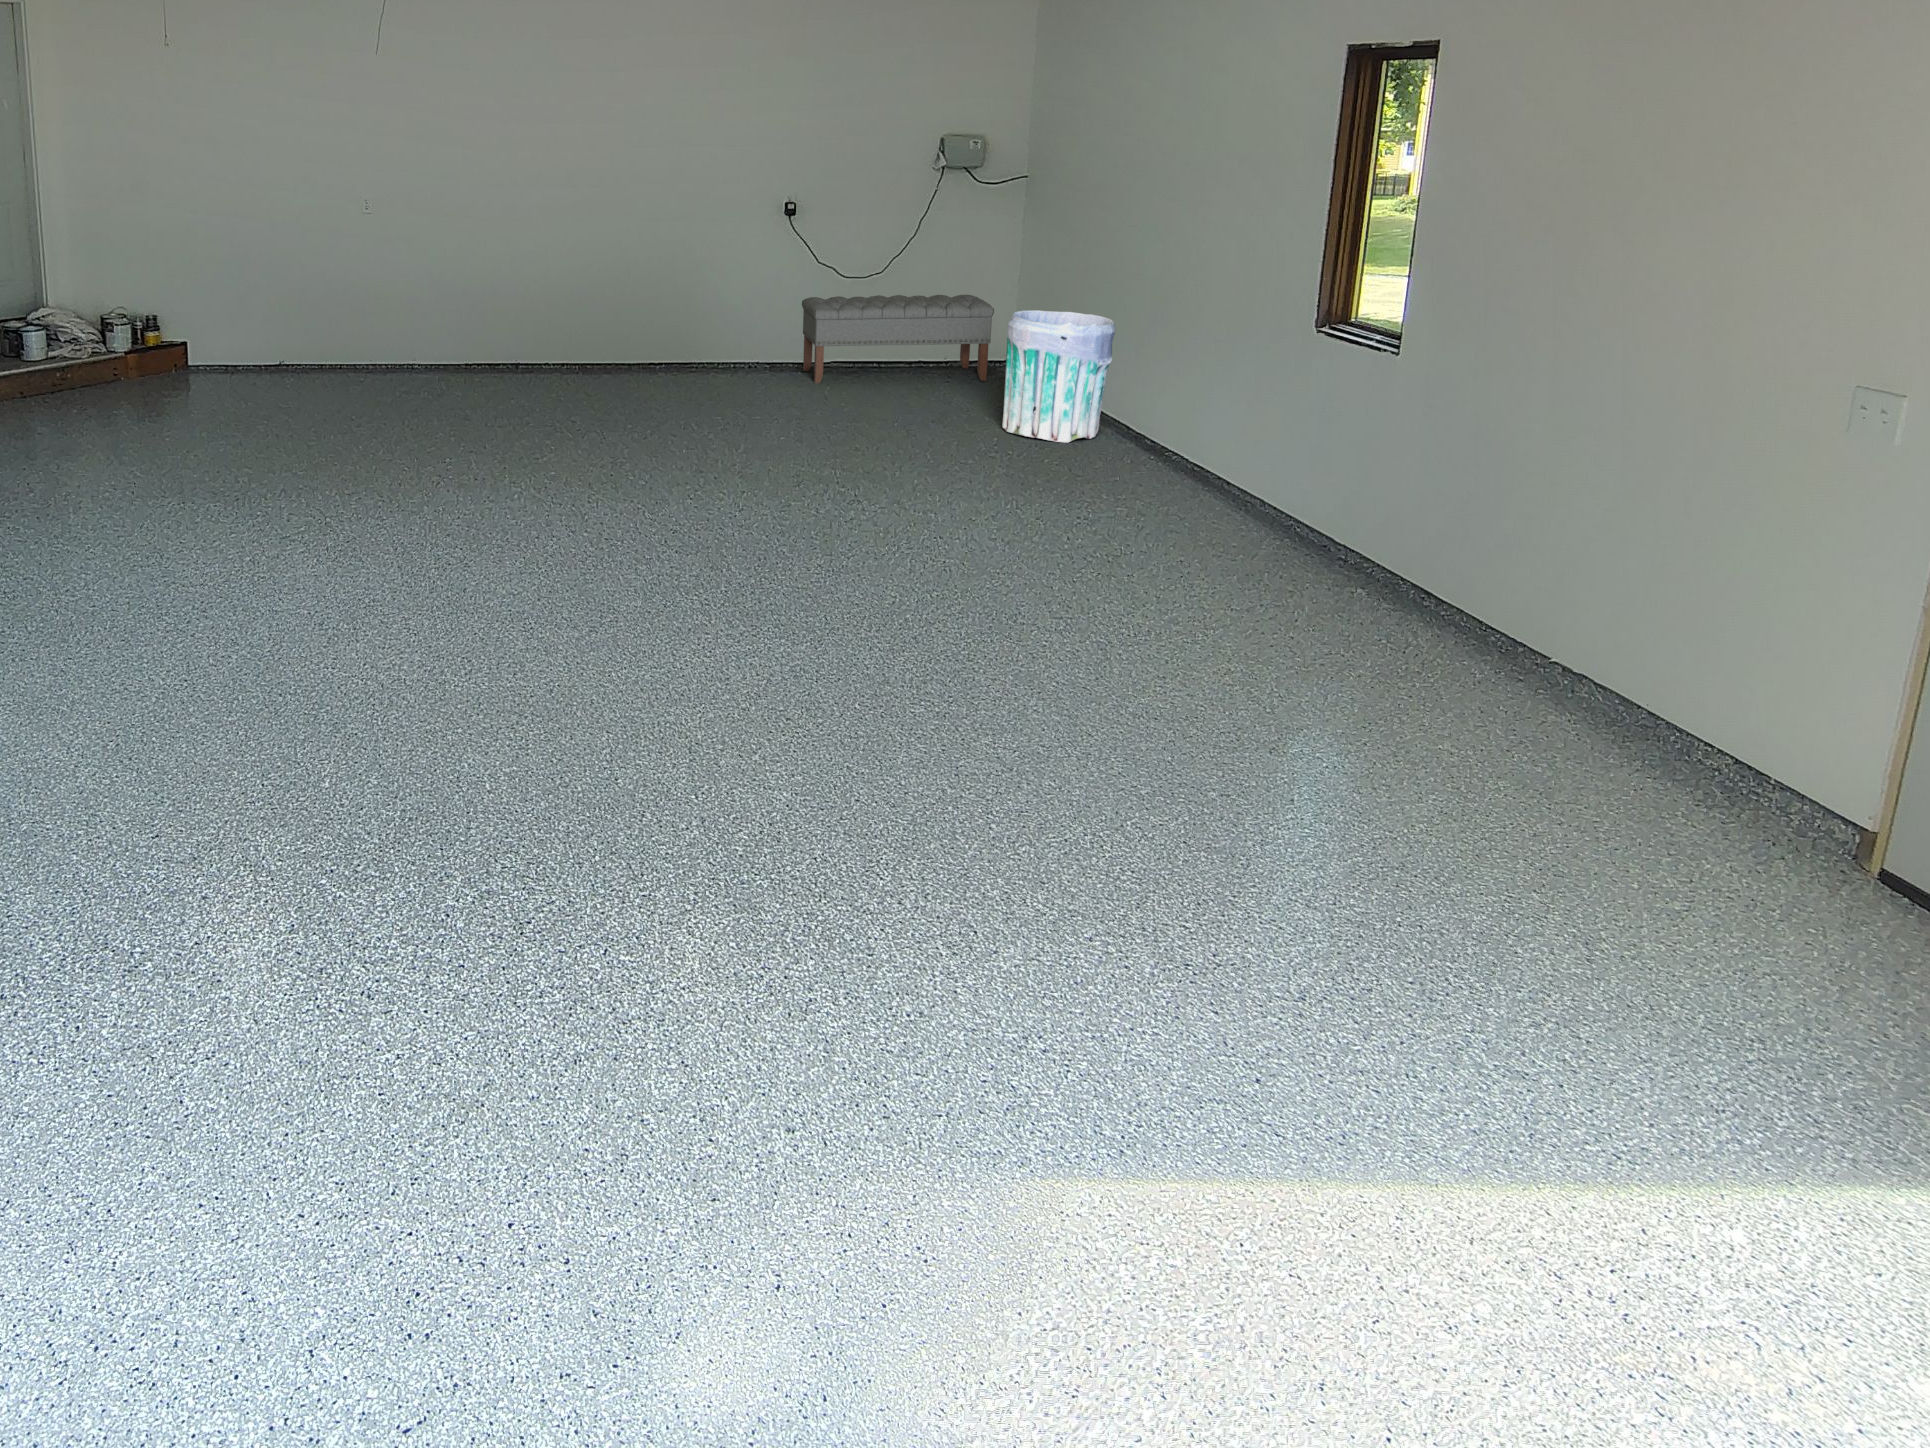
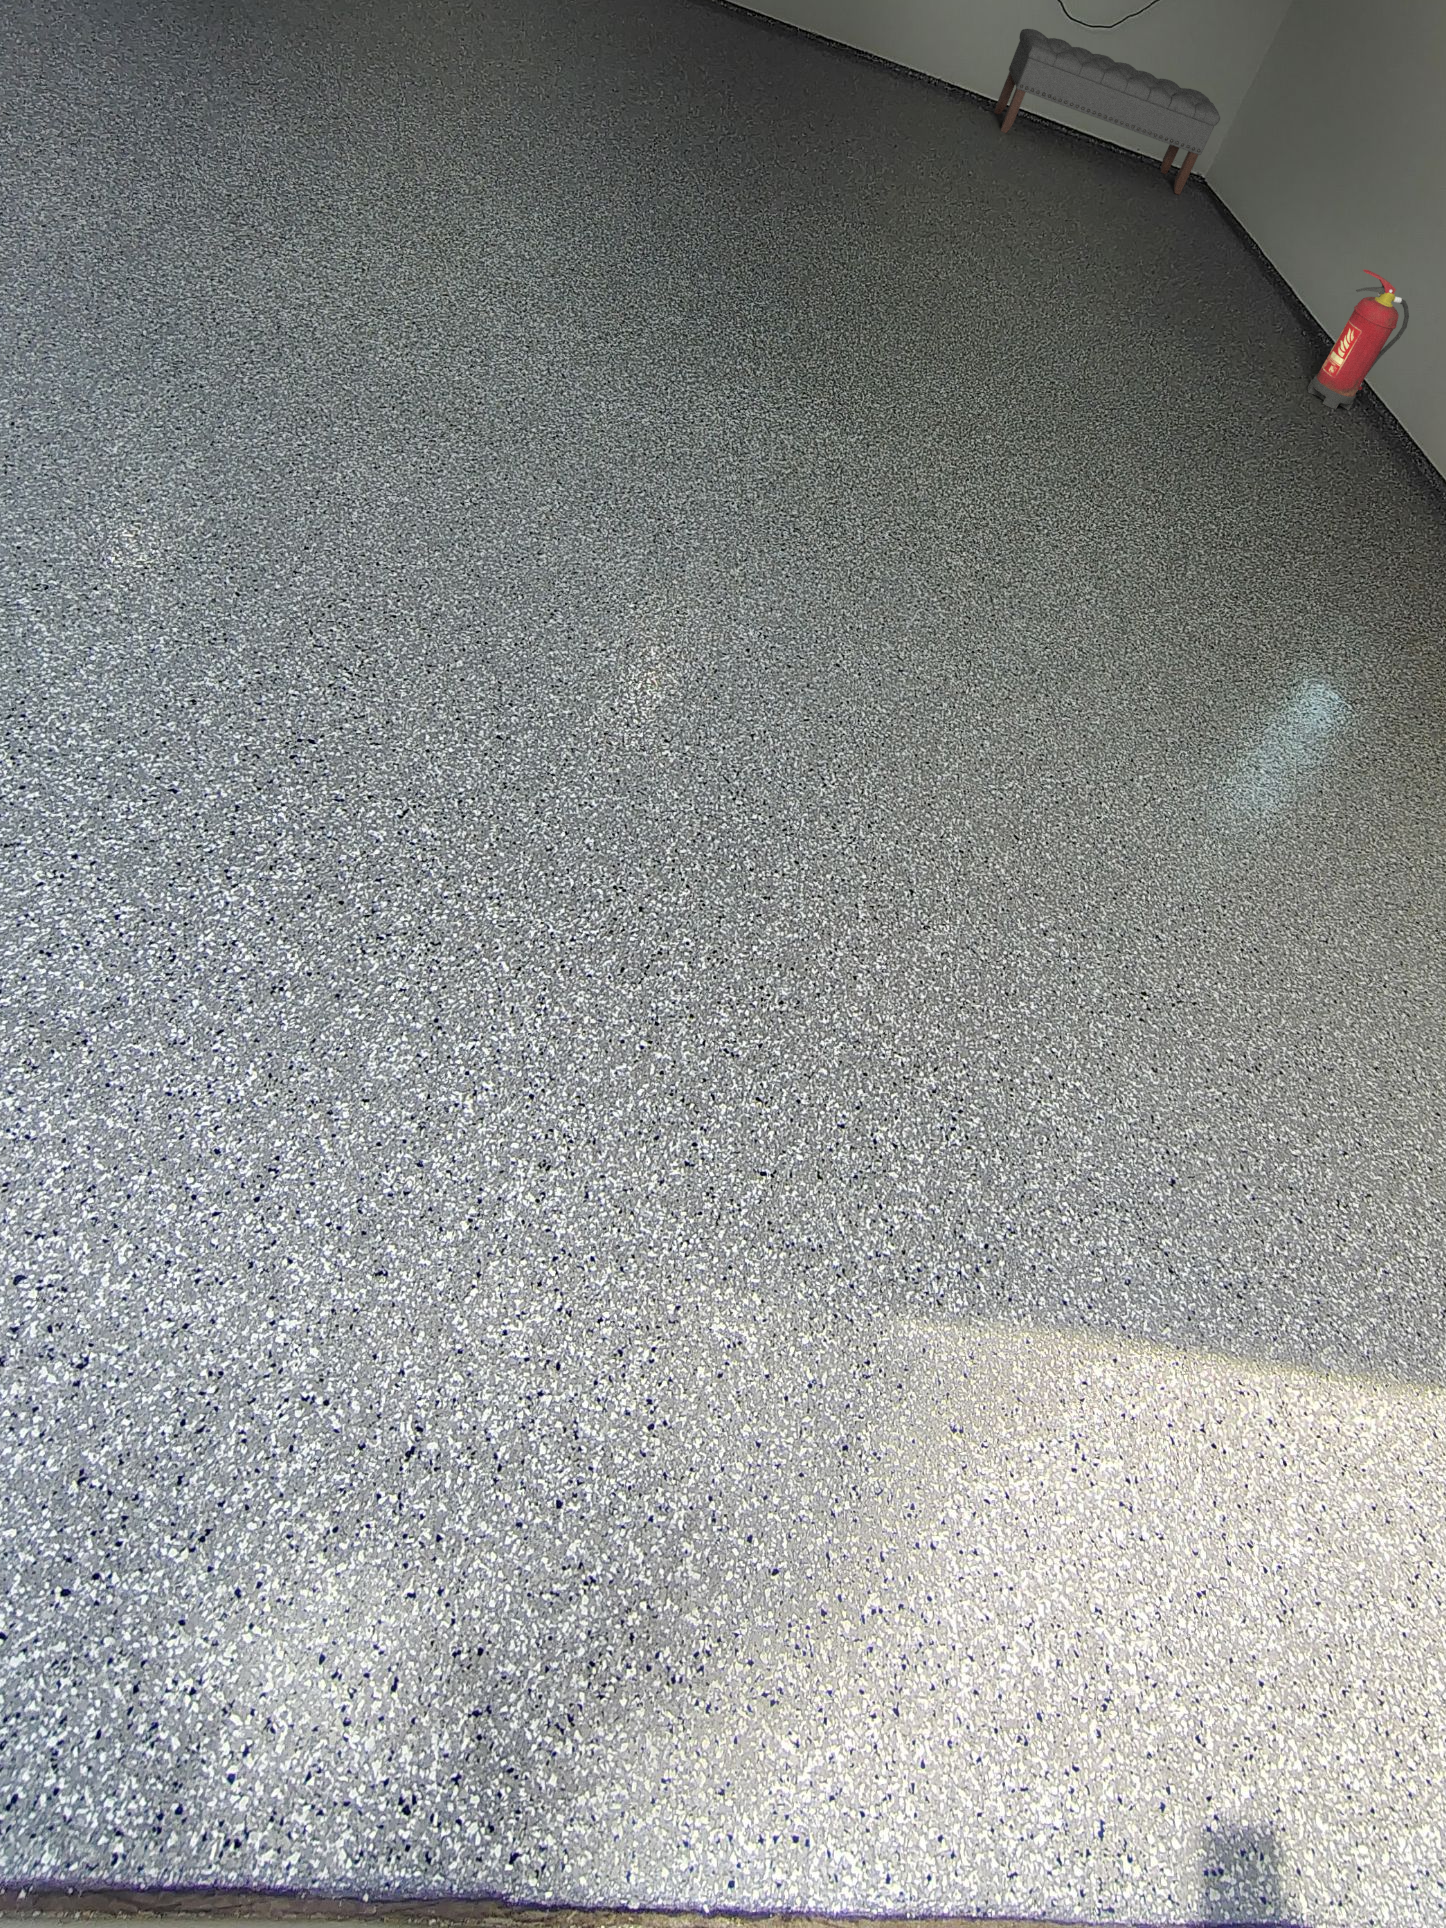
trash can: present [1002,310,1116,443] -> none [1177,129,1339,297]
fire extinguisher: none [1161,385,1223,507] -> present [1307,270,1409,410]

